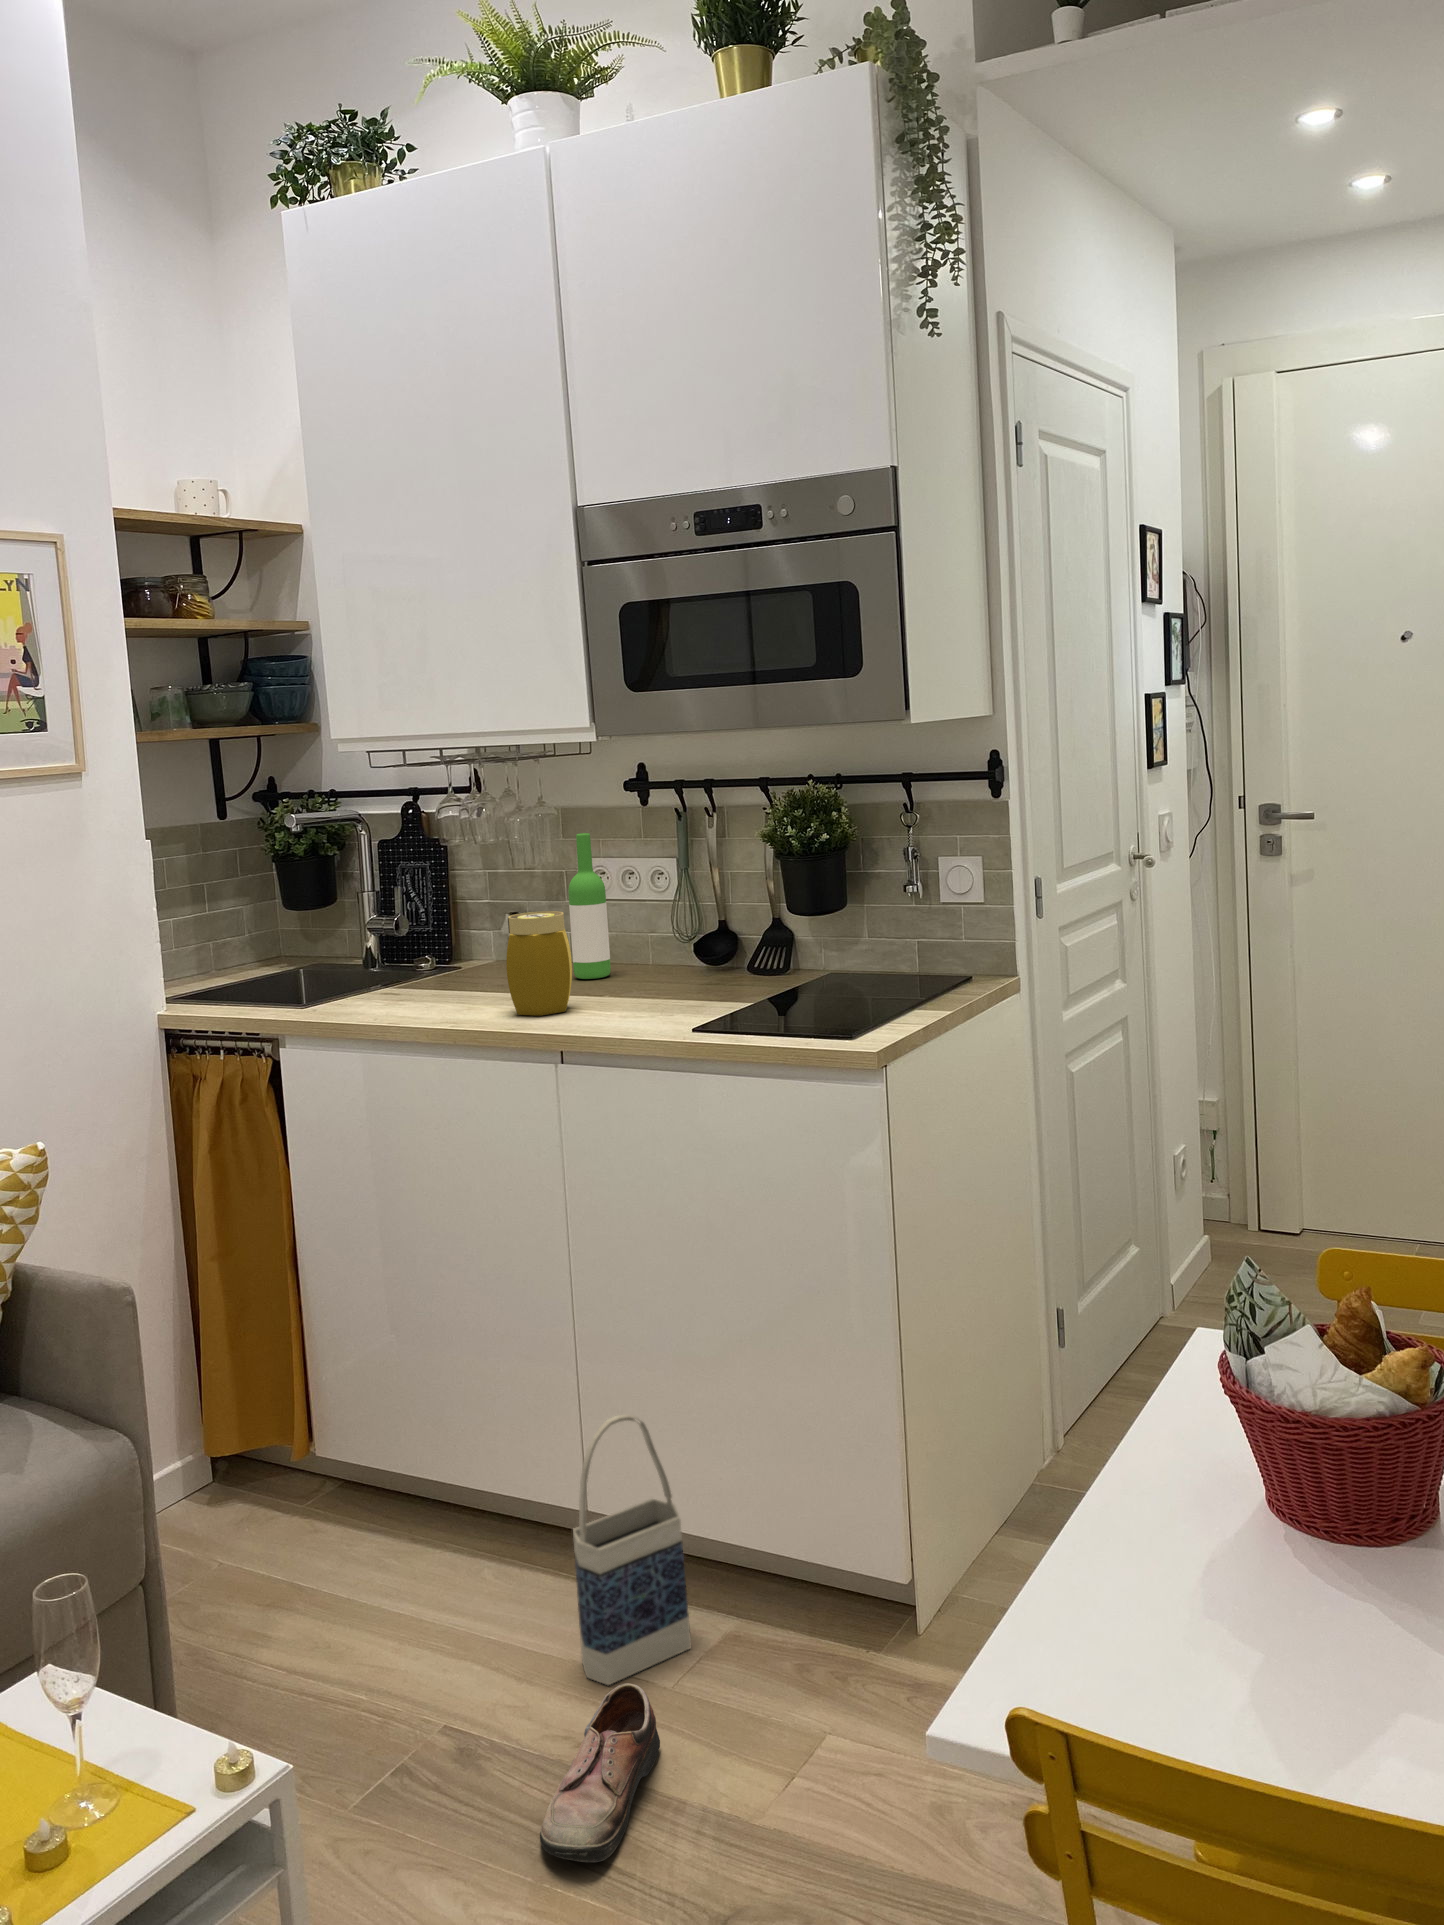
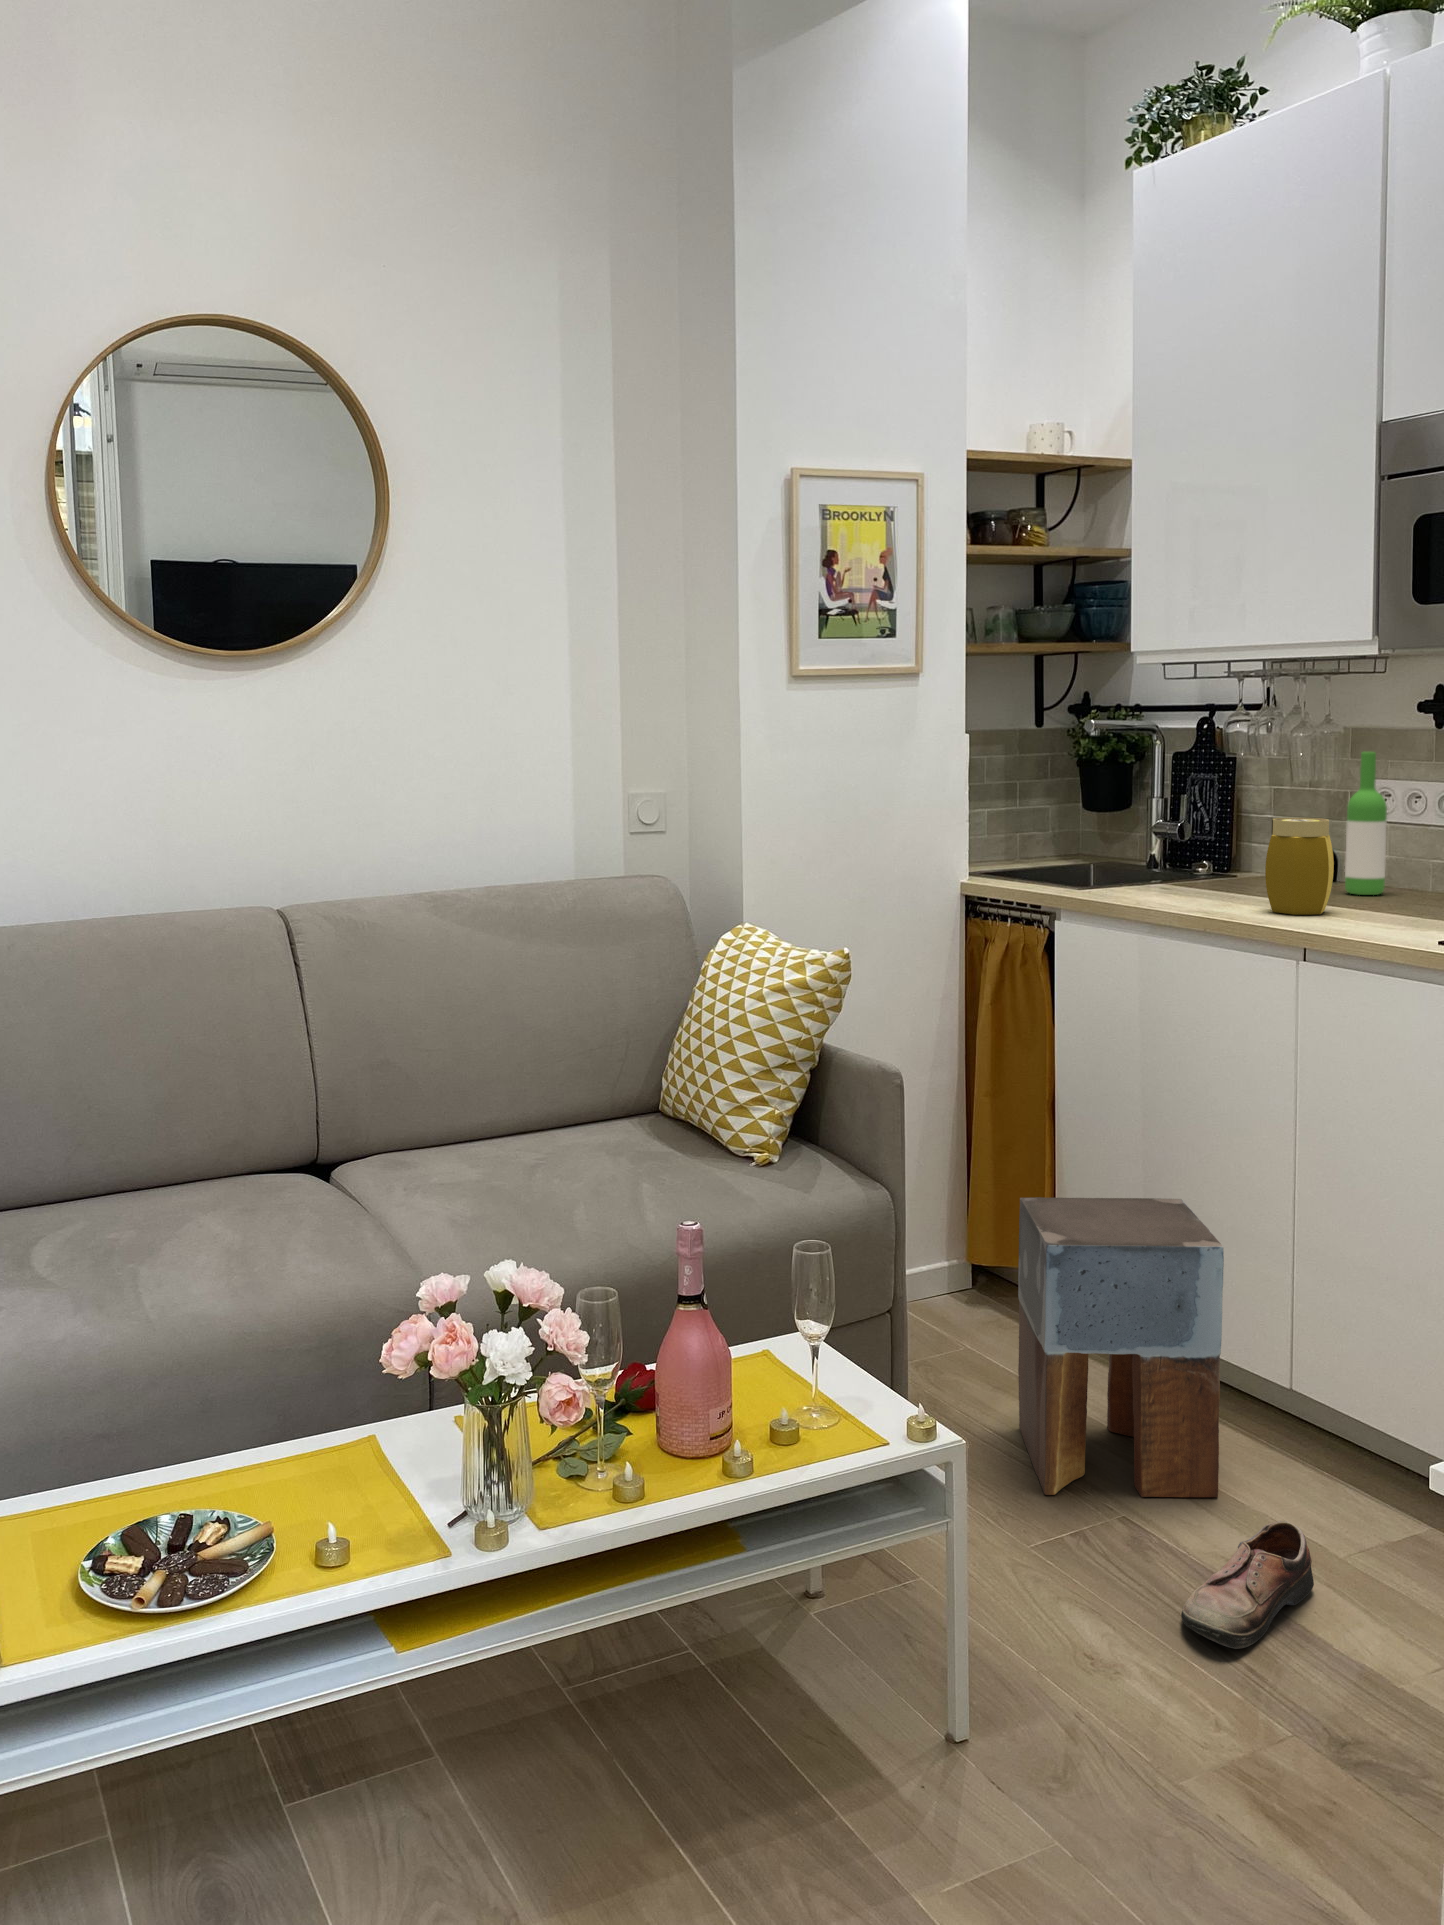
stool: none [286,1346,543,1738] -> present [1018,1197,1224,1497]
bag: present [573,1415,692,1685] -> none [1256,1286,1369,1529]

